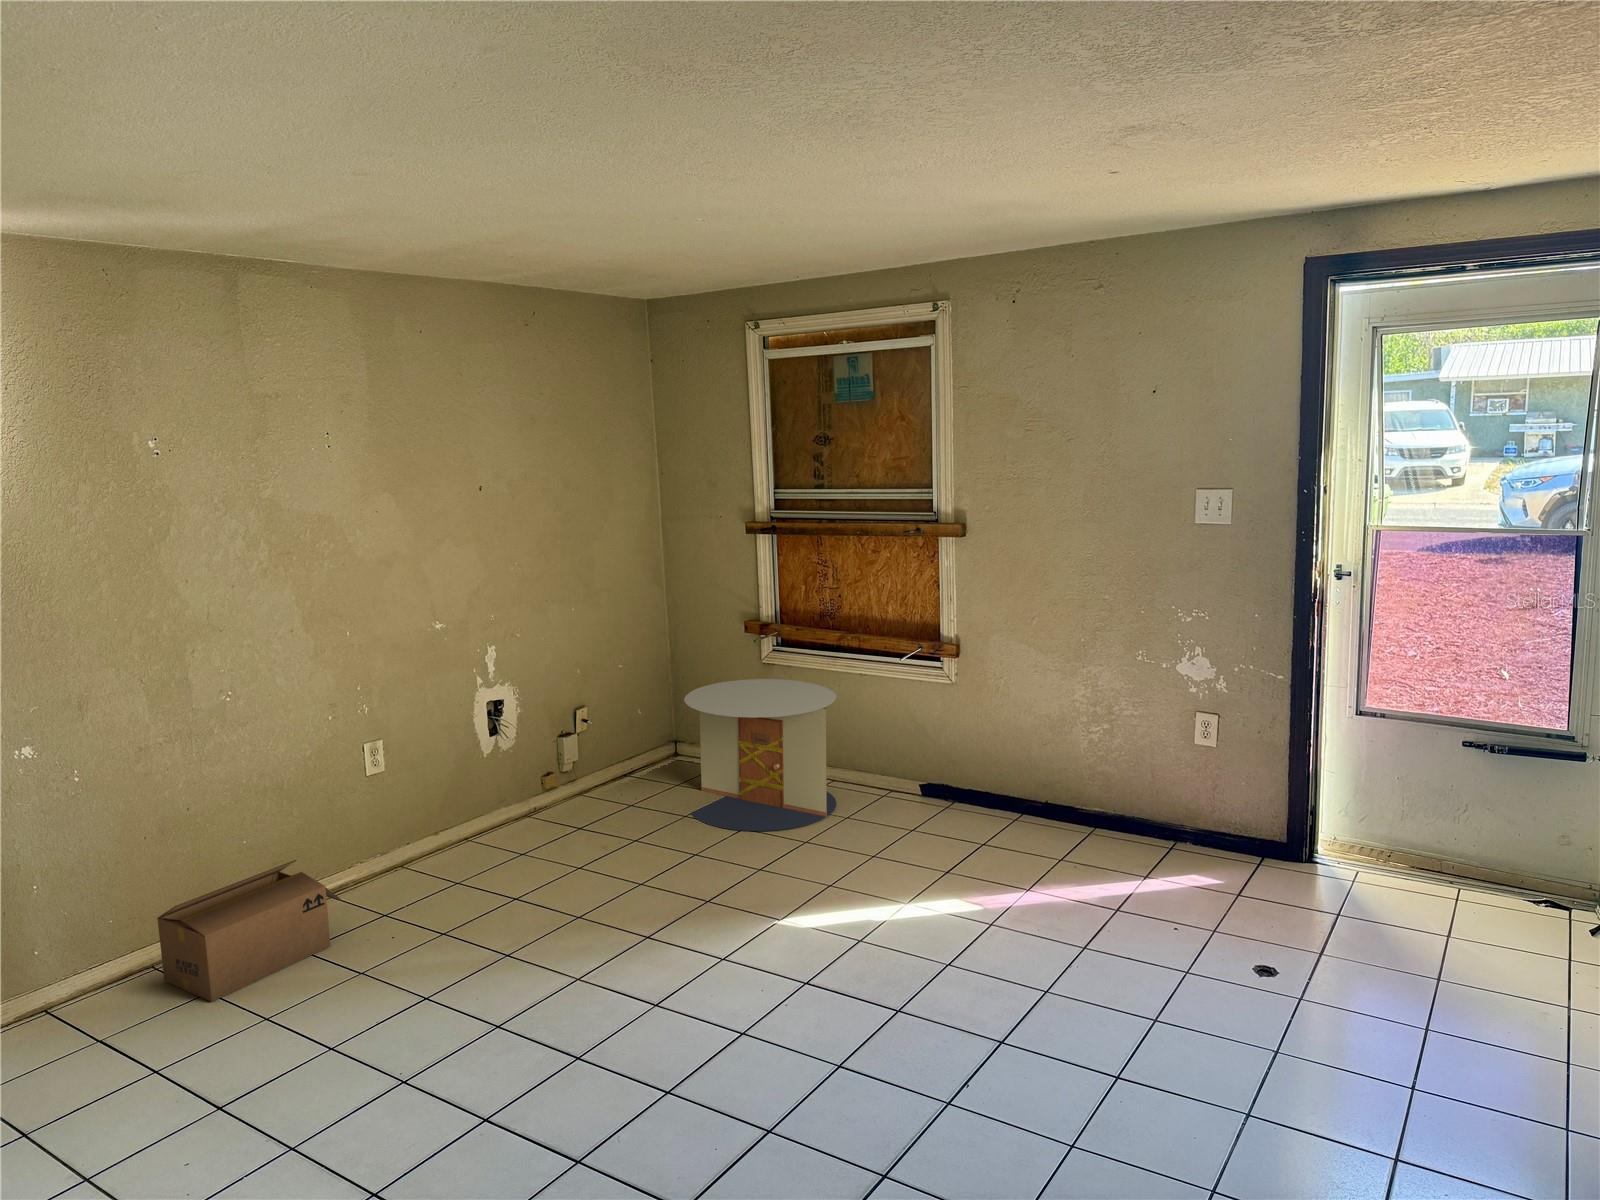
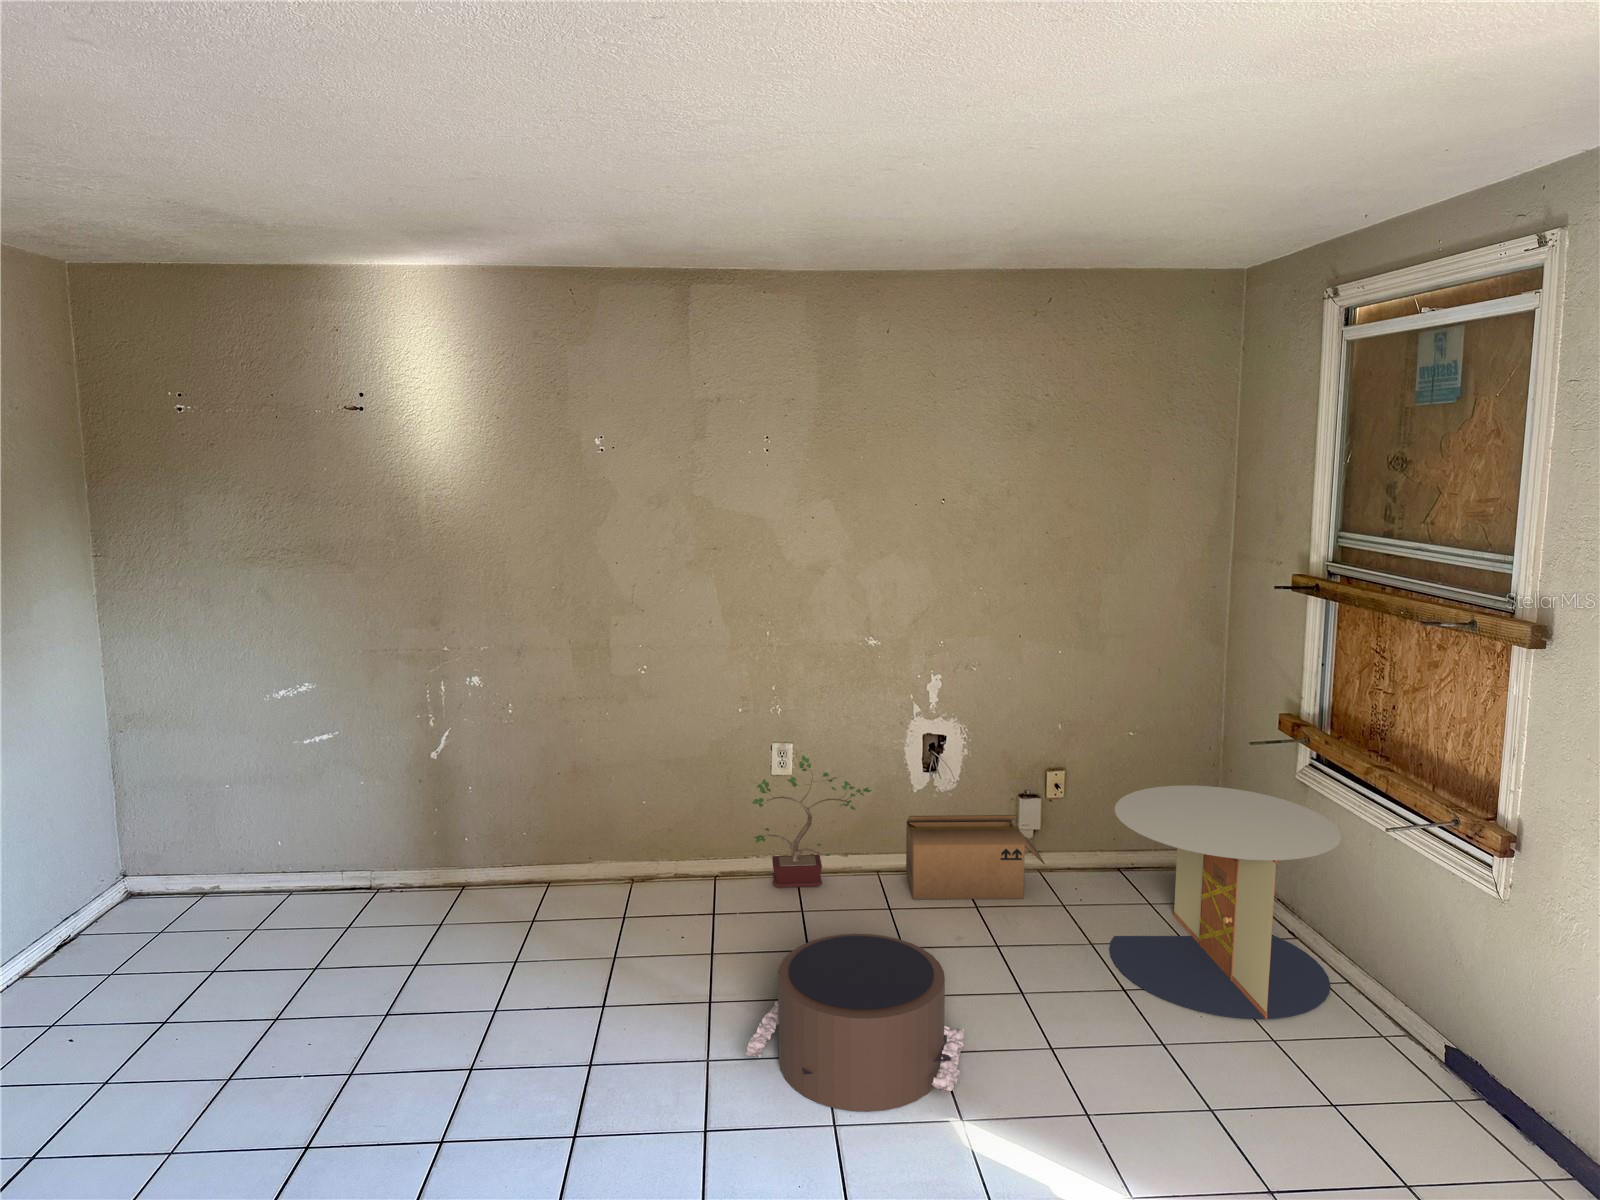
potted plant: none [372,746,480,886] -> present [752,755,872,888]
pouf: none [593,839,777,969] -> present [745,934,964,1112]
cardboard box: present [157,860,341,1002] -> present [906,815,1045,899]

